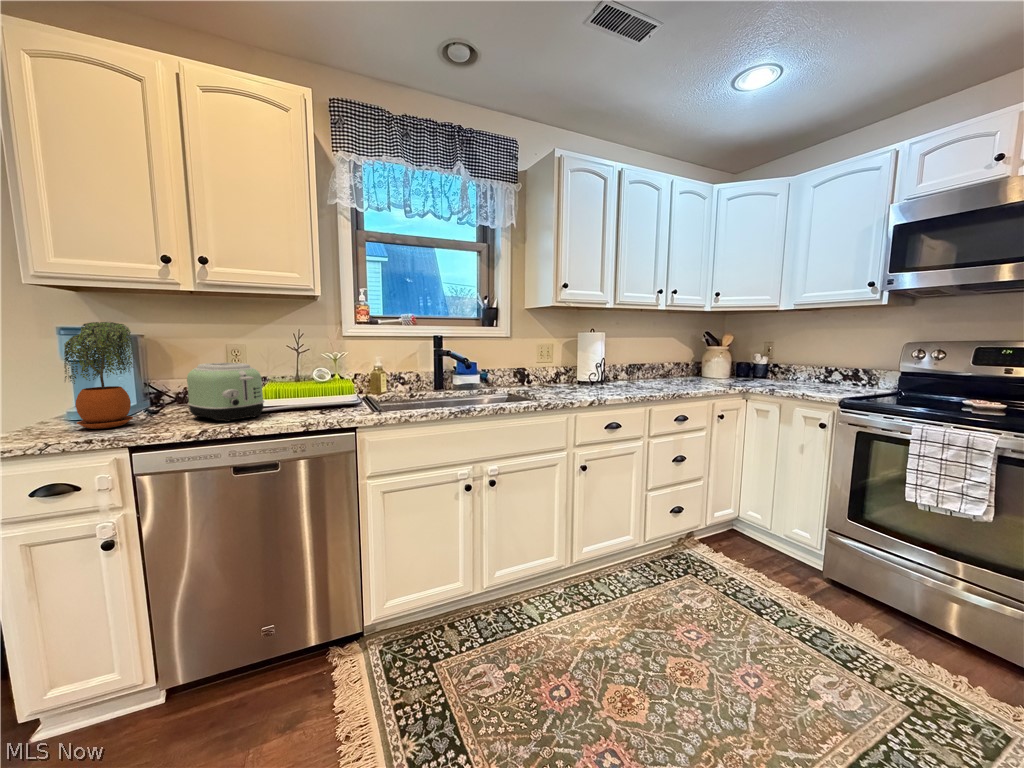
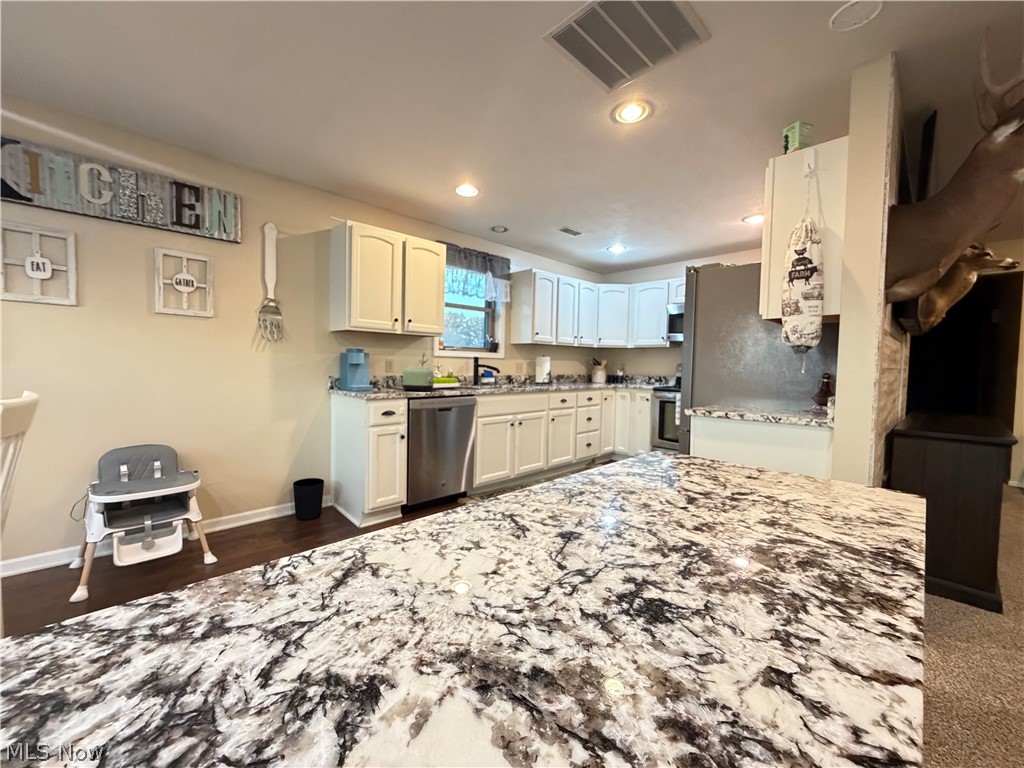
potted plant: present [64,322,134,429] -> none [371,347,392,392]

